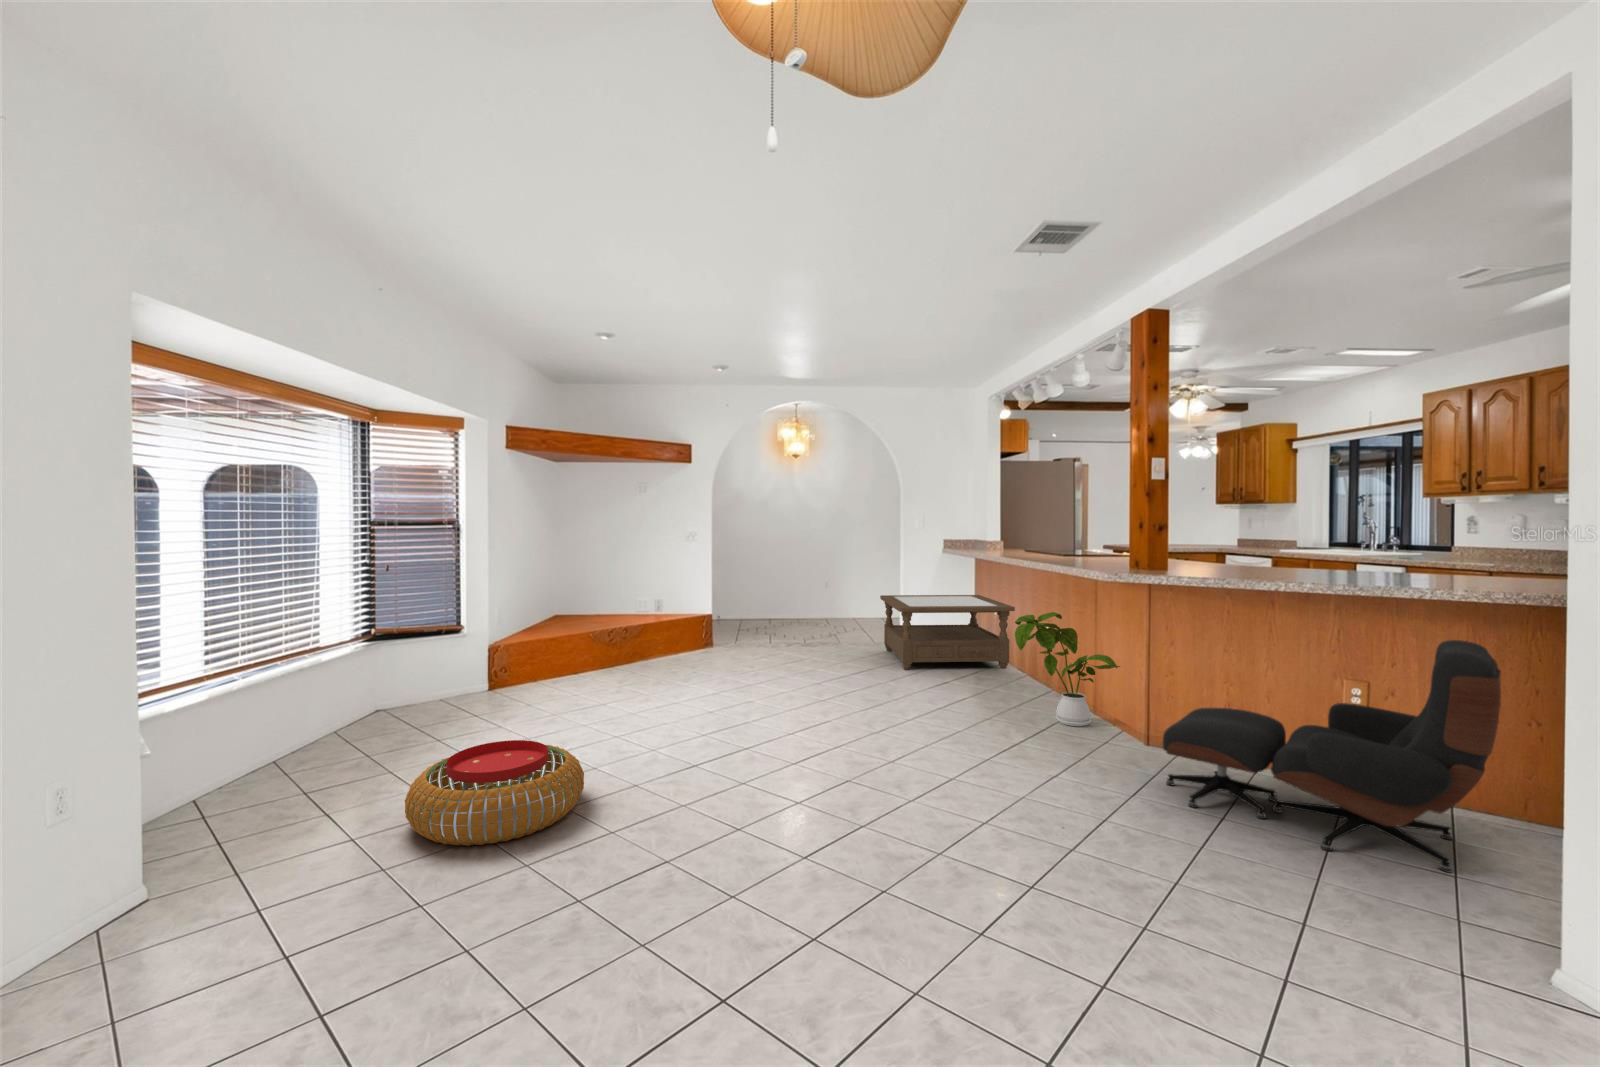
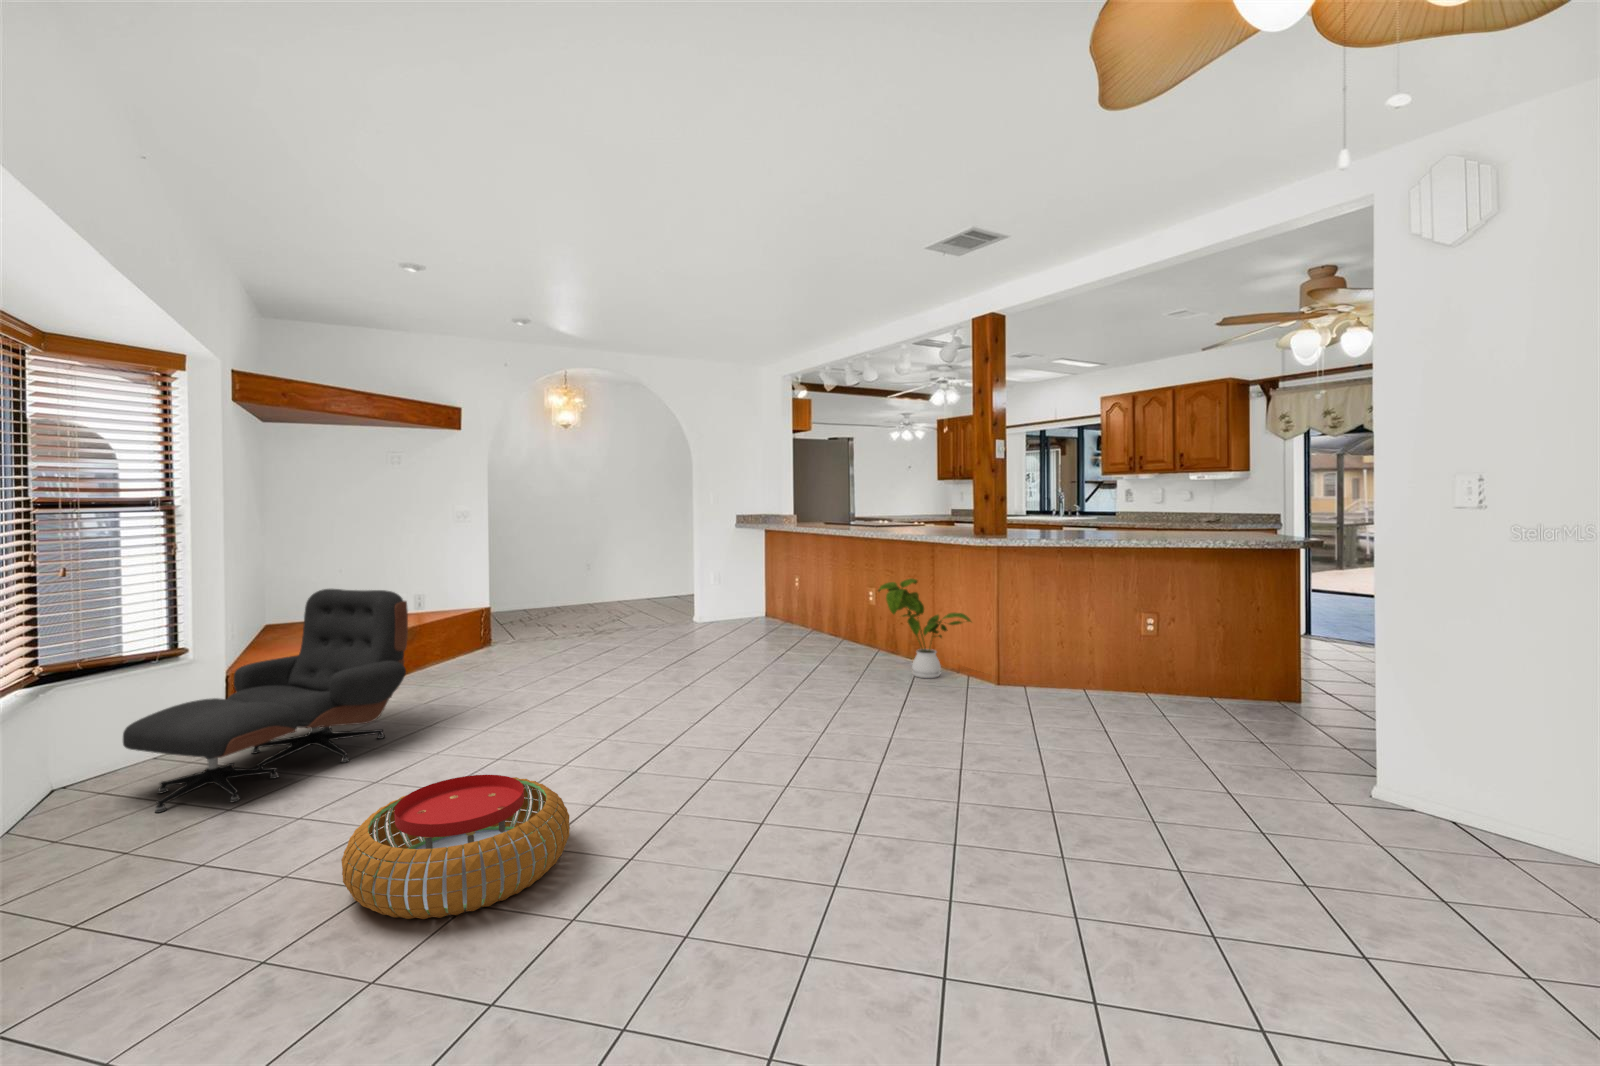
coffee table: present [880,595,1015,670] -> none [686,569,831,648]
lounge chair: present [1162,640,1501,873] -> present [123,589,408,813]

